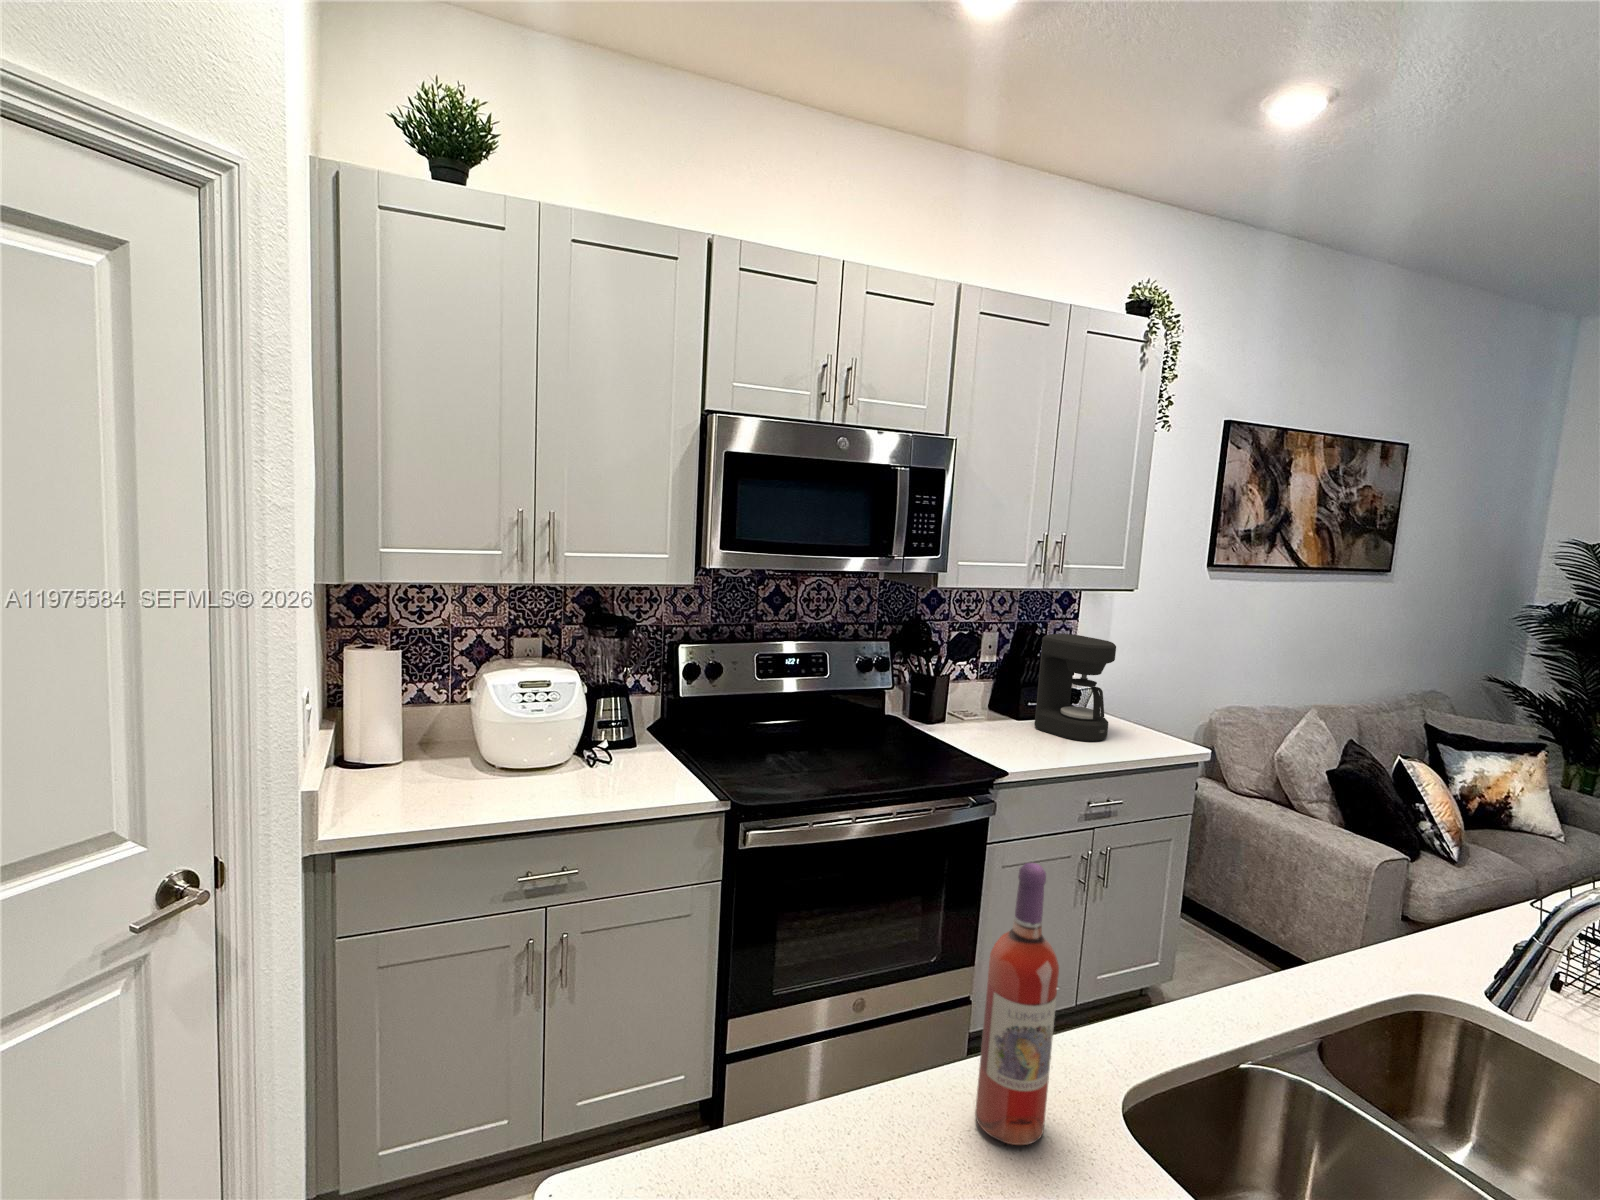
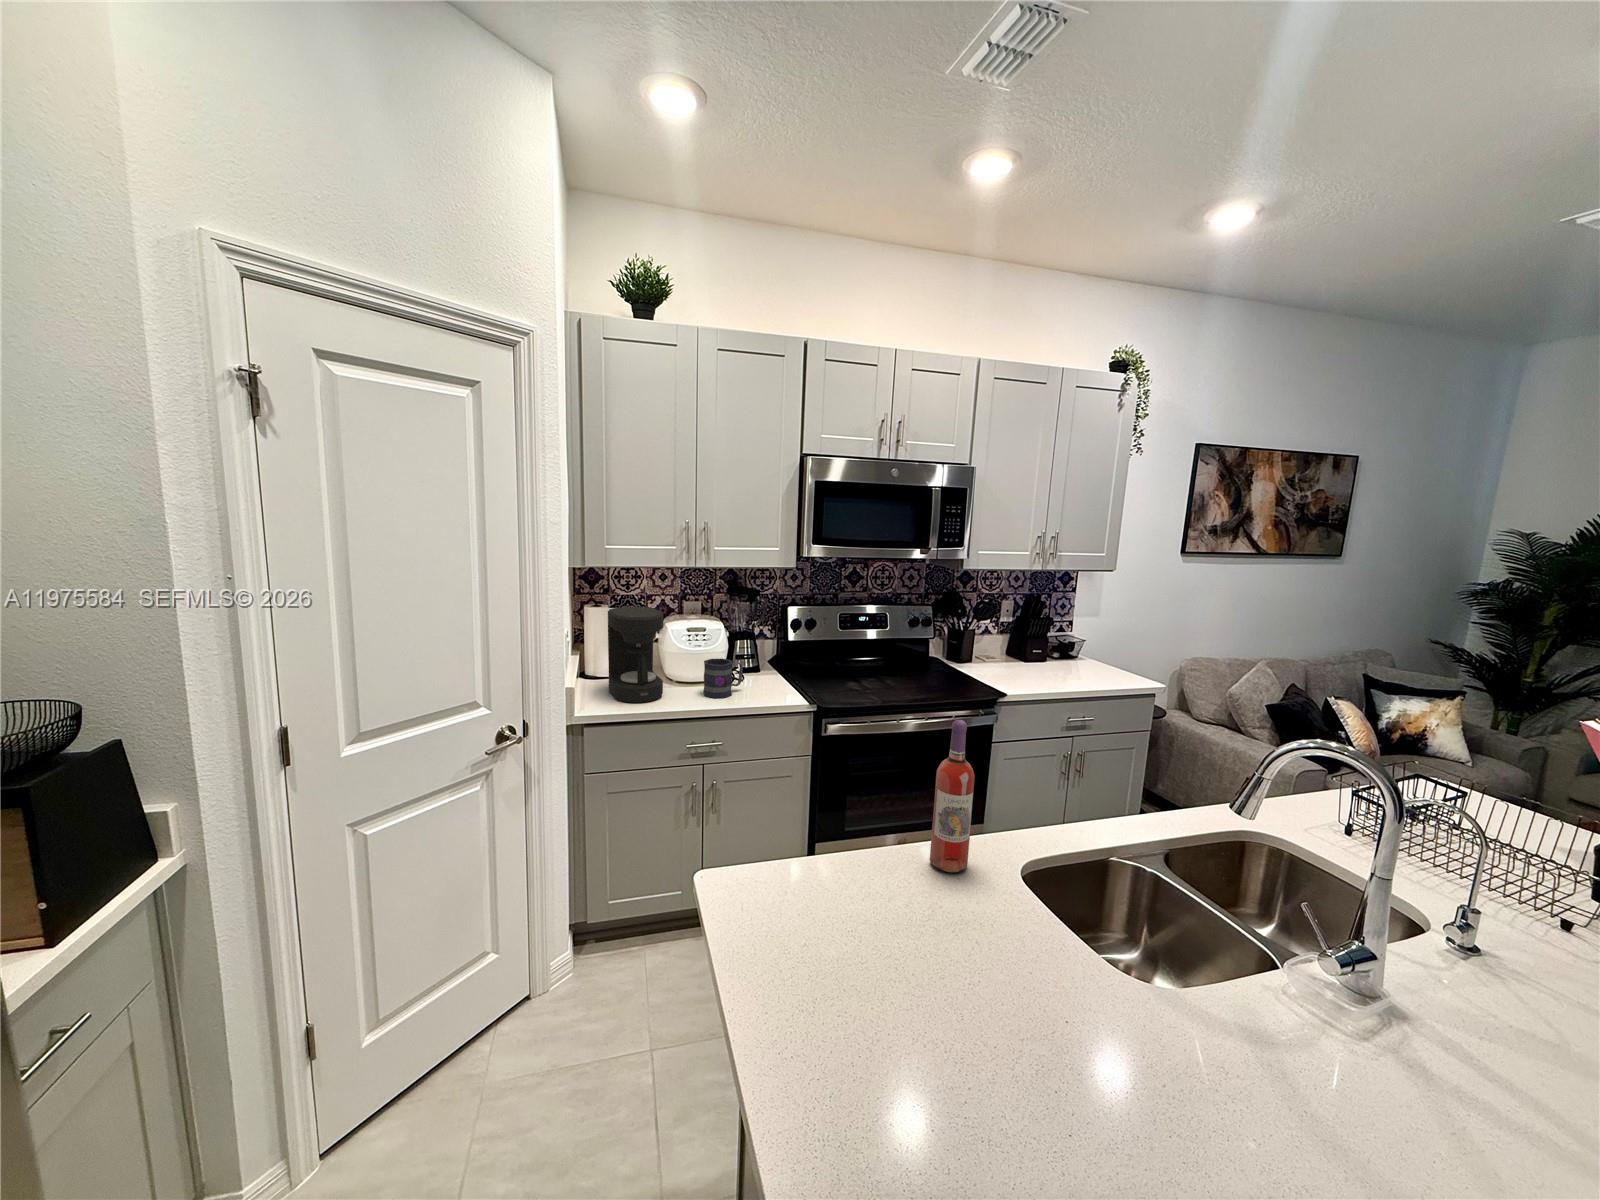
coffee maker: present [1035,634,1116,741] -> present [608,607,663,703]
mug: none [546,730,611,796] -> present [703,659,743,698]

